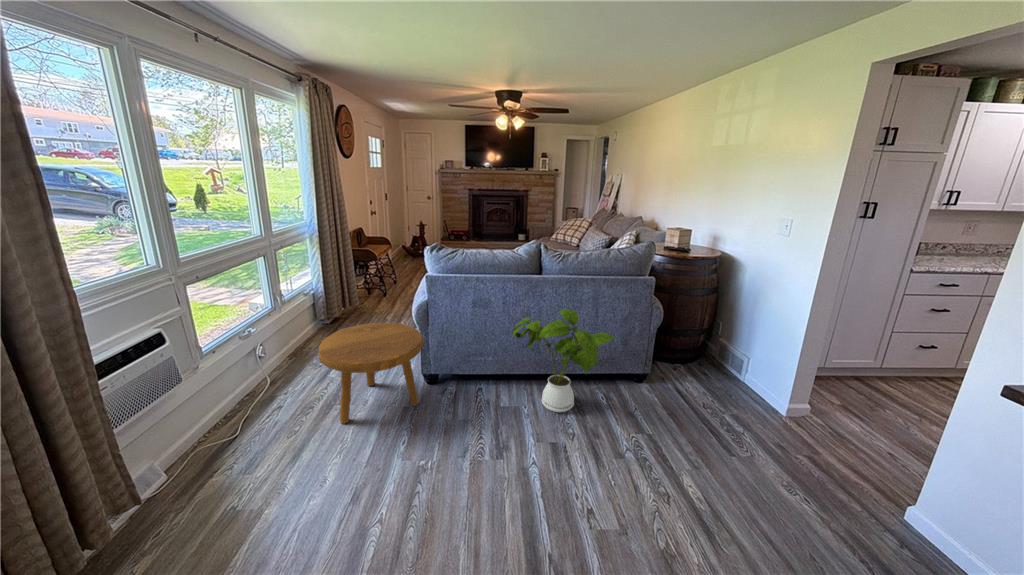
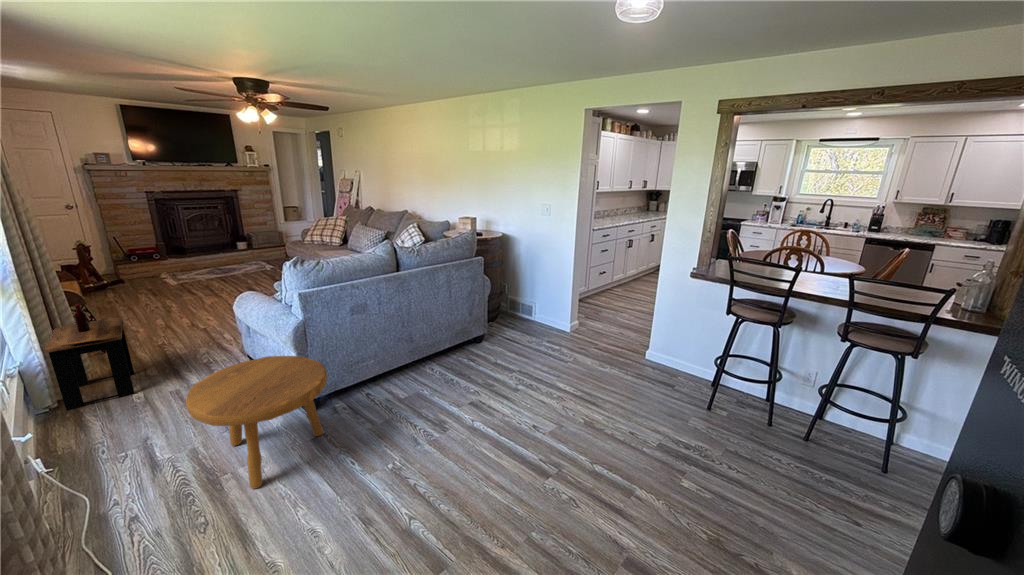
side table: none [334,259,386,327] -> present [45,304,135,410]
house plant: present [512,309,616,412] -> none [398,292,495,385]

